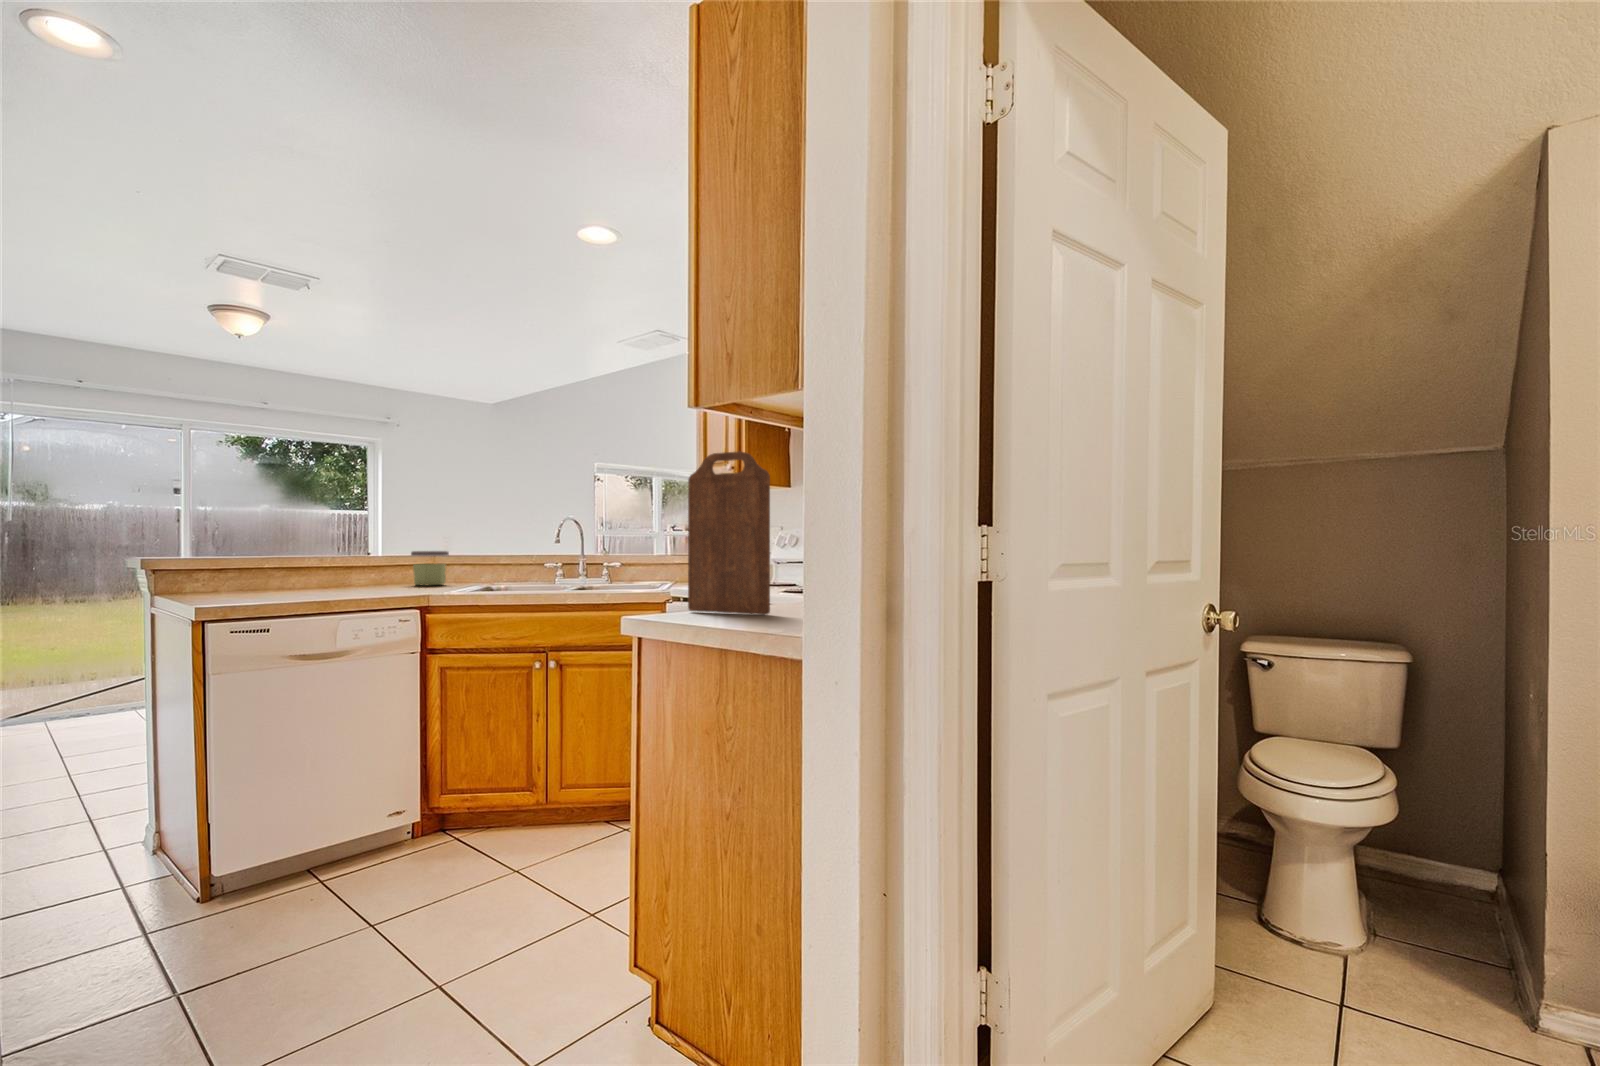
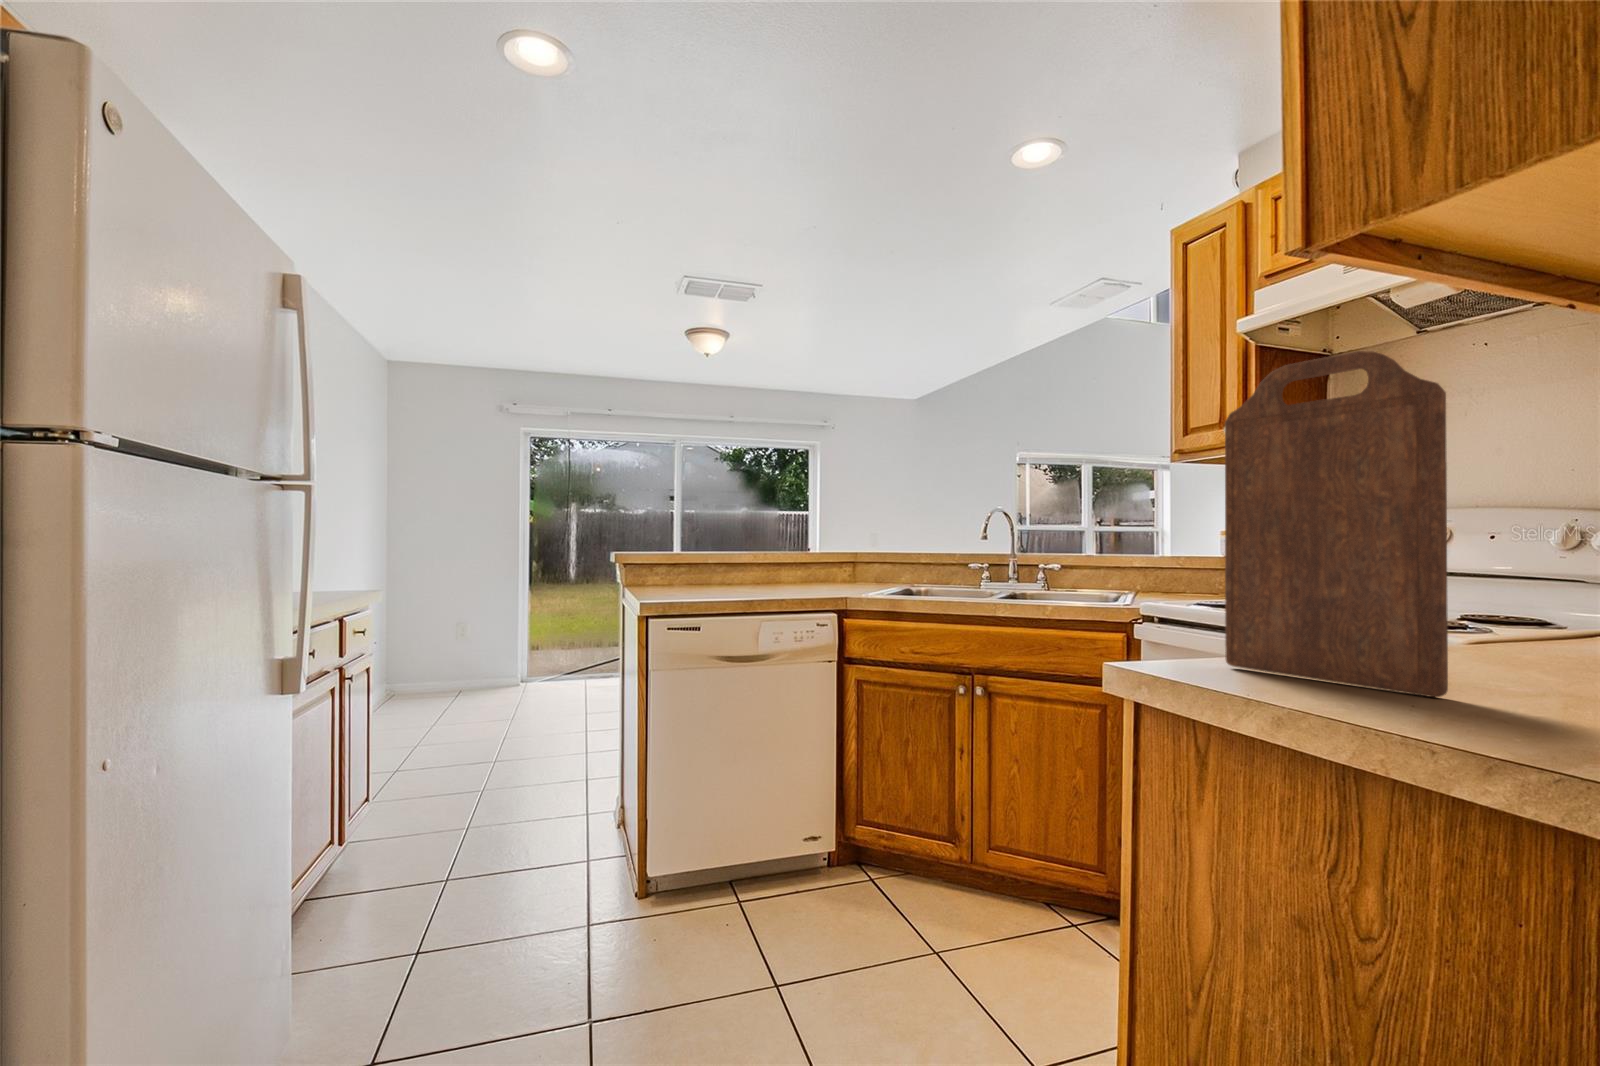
jar: present [411,551,449,585] -> none [833,548,869,585]

